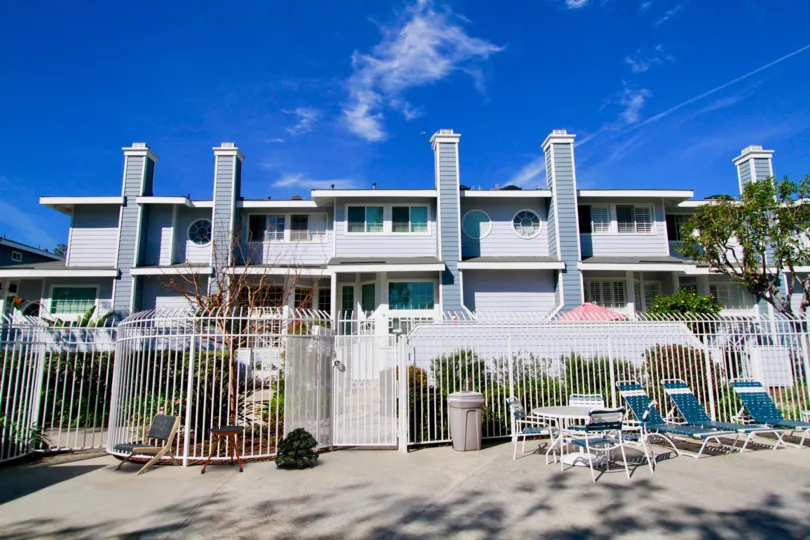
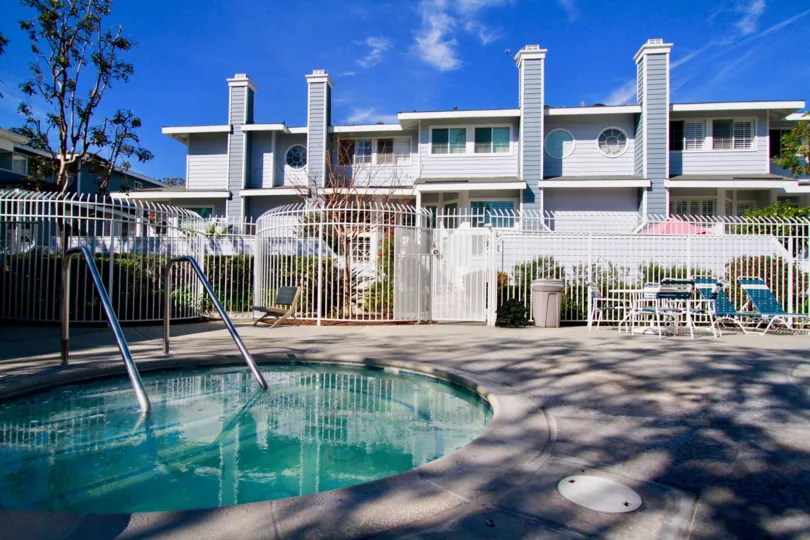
side table: present [201,426,245,474] -> none [320,295,354,330]
potted plant: present [275,428,319,468] -> present [495,298,529,327]

